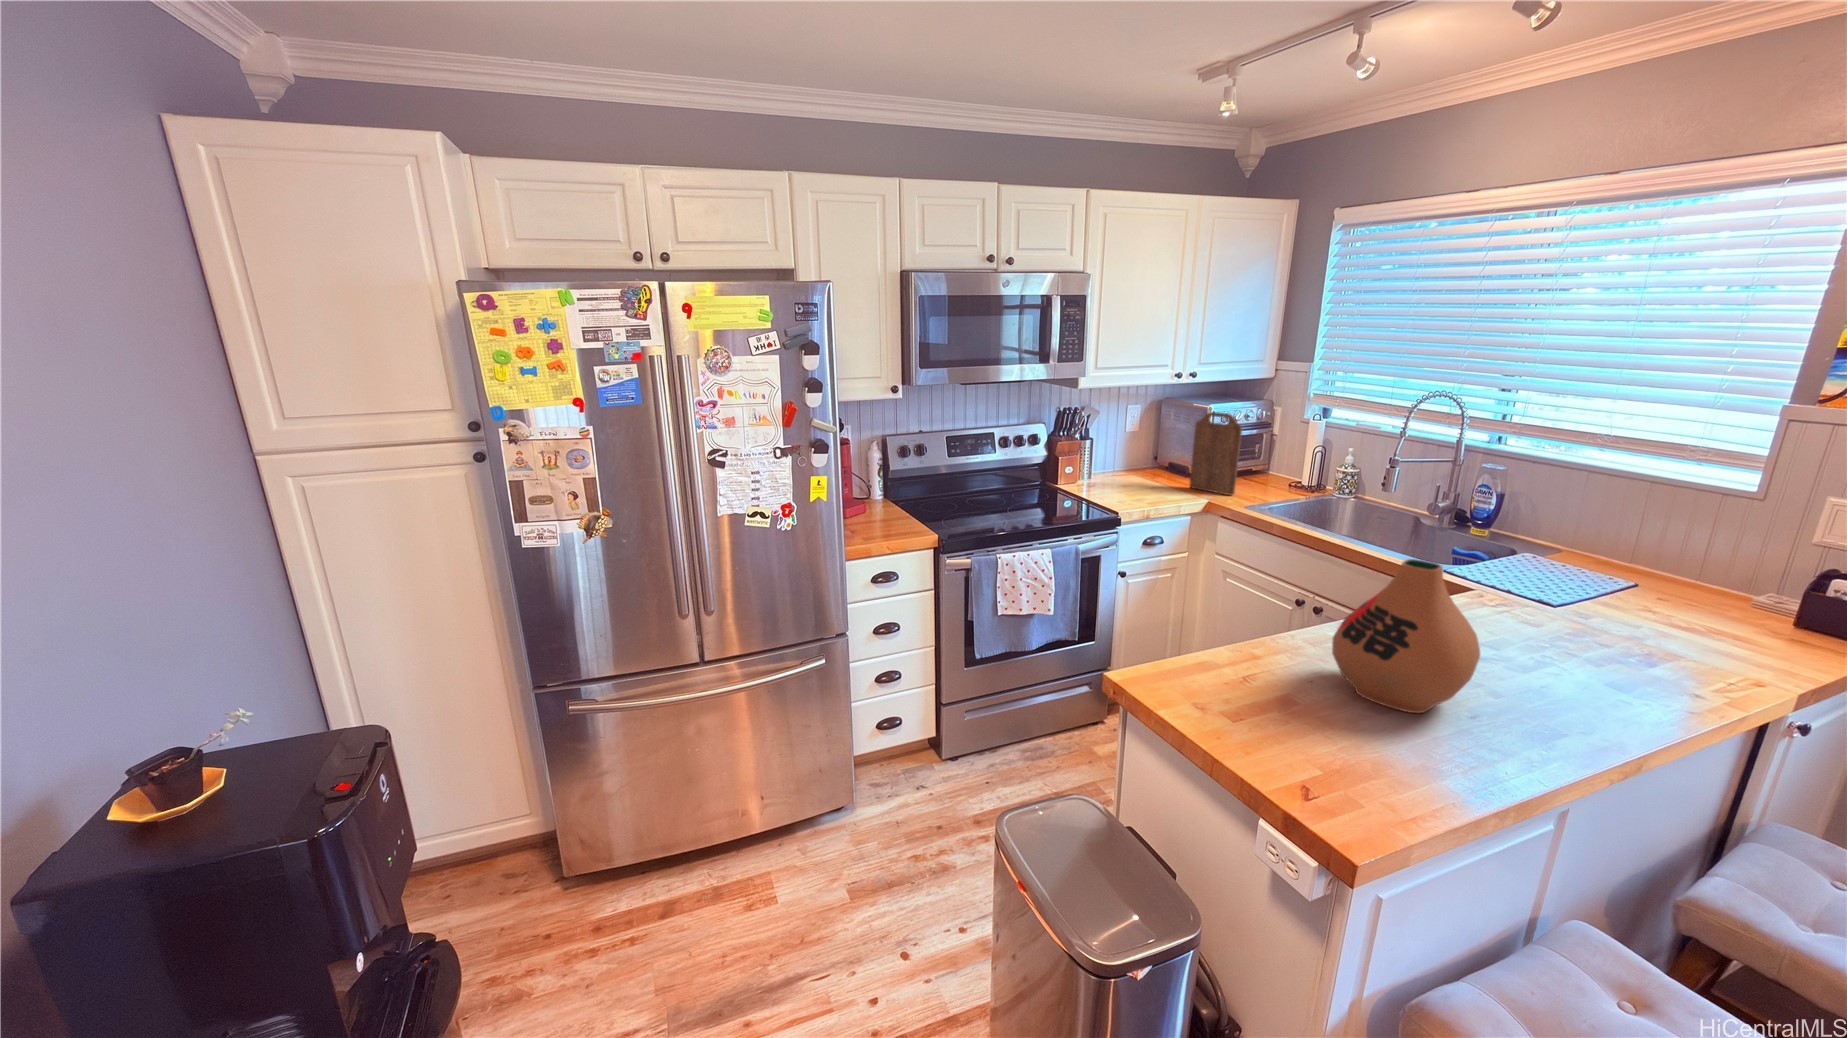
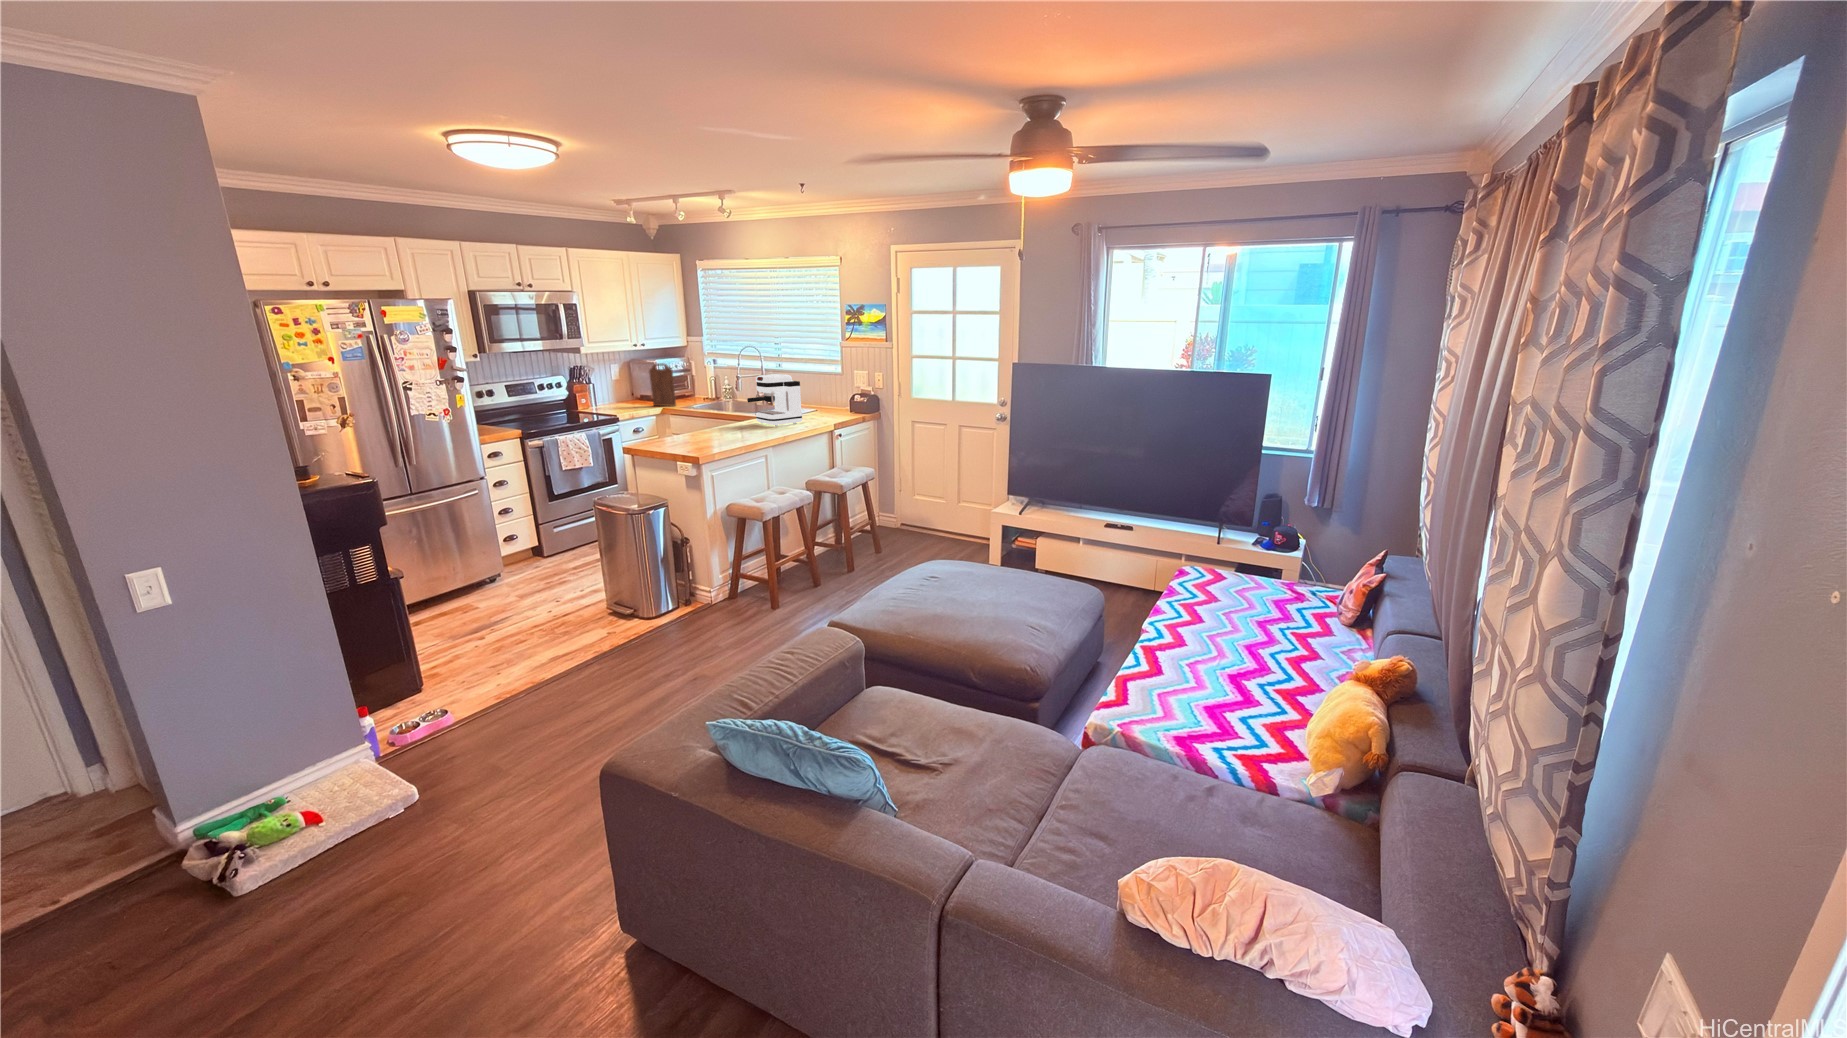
coffee maker: none [1497,505,1737,680] -> present [747,374,802,426]
vase: present [1332,559,1480,713] -> none [693,389,735,435]

